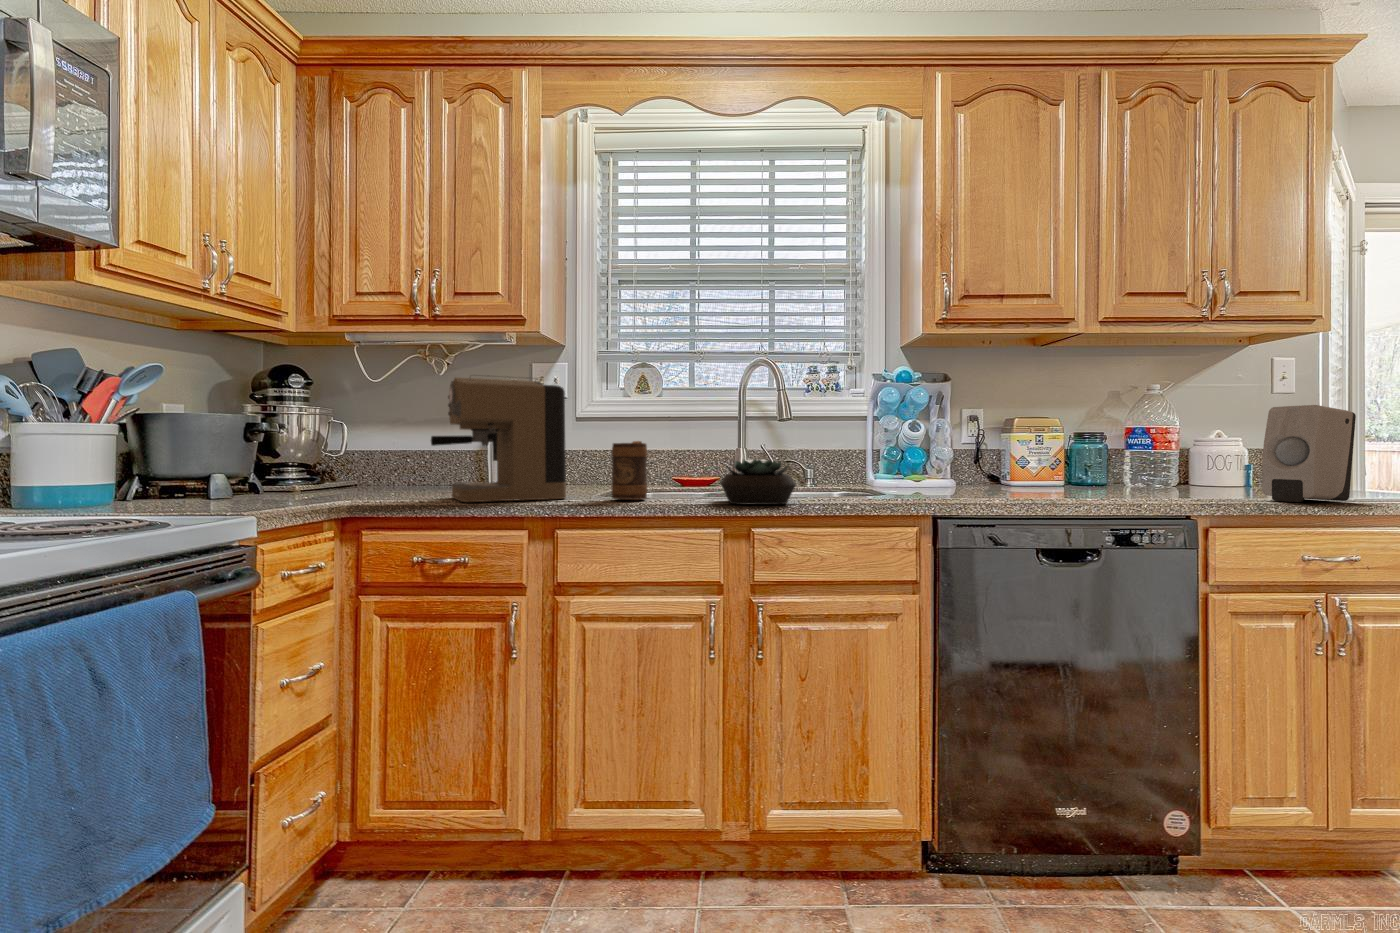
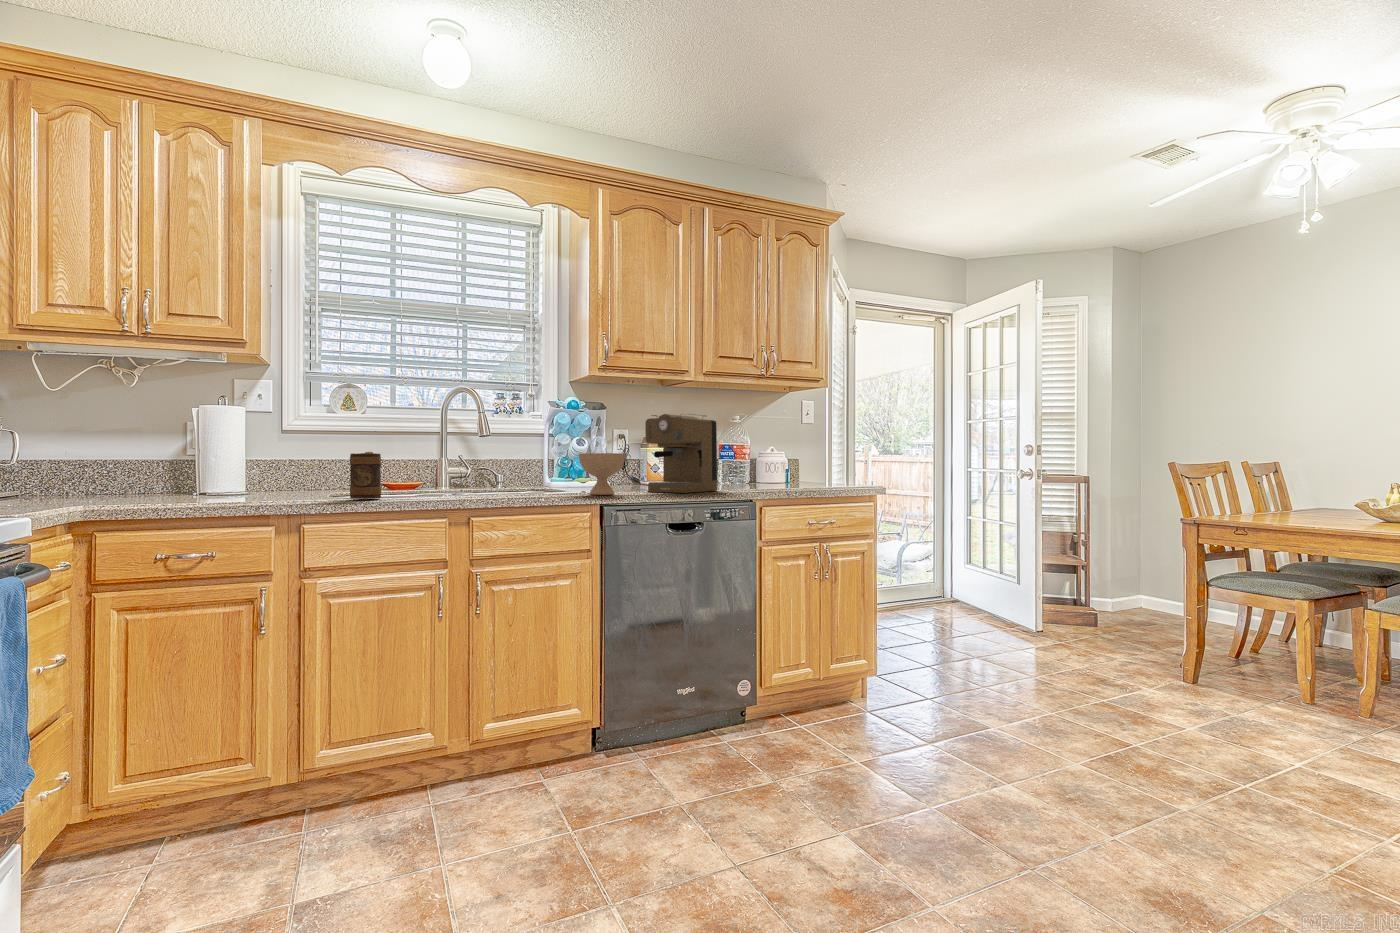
coffee maker: present [431,375,566,502] -> present [645,414,717,493]
soap dispenser: present [1262,405,1356,502] -> none [787,432,830,489]
bowl: none [904,442,976,503] -> present [578,453,625,495]
succulent plant: present [720,459,796,504] -> none [443,465,504,499]

